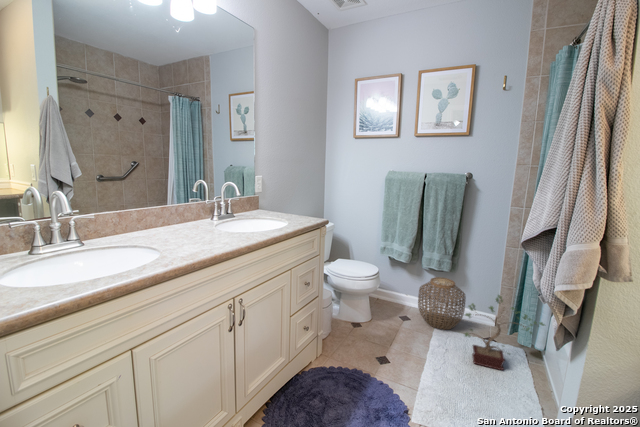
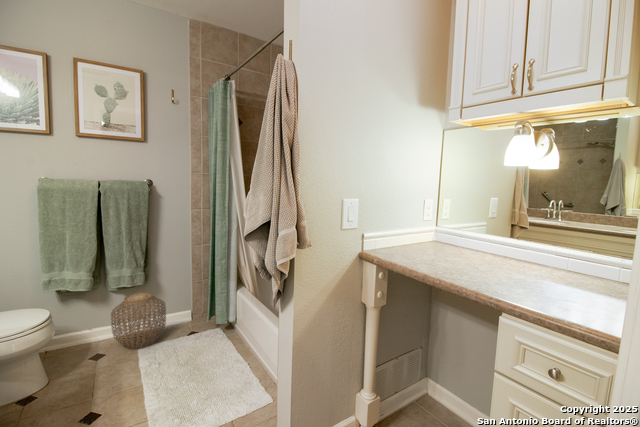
potted plant: present [465,295,544,370] -> none [174,289,239,361]

